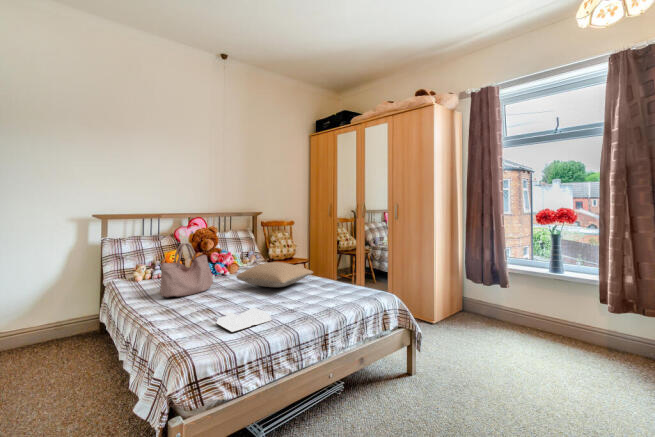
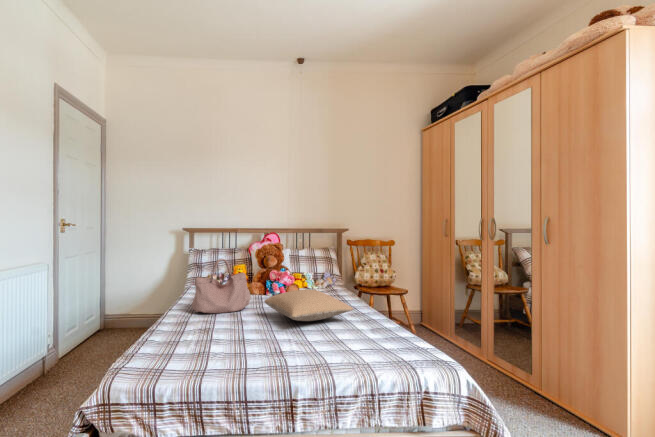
book: present [216,308,272,333] -> none [180,338,236,364]

